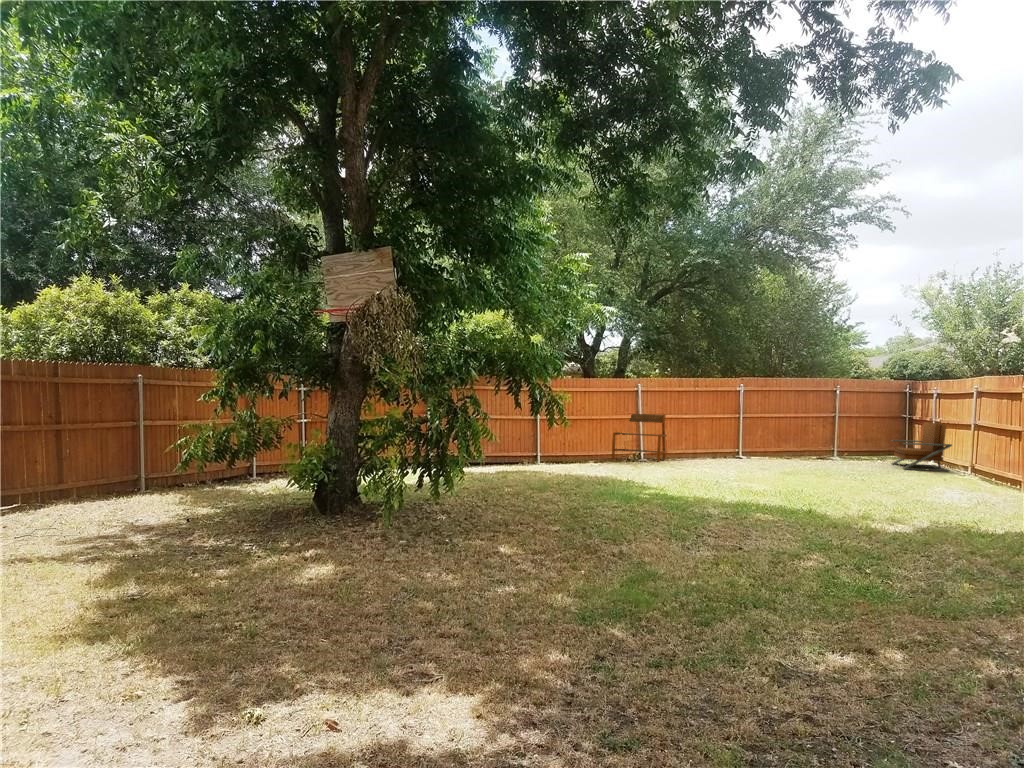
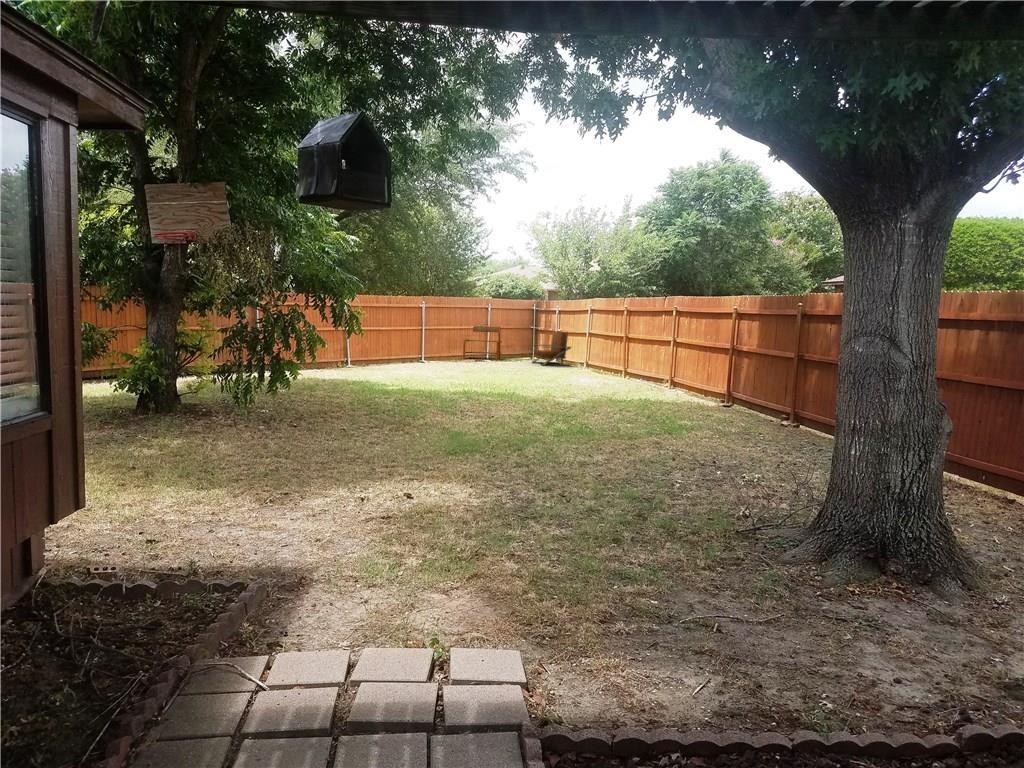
bench: present [612,414,667,462] -> present [463,326,502,360]

